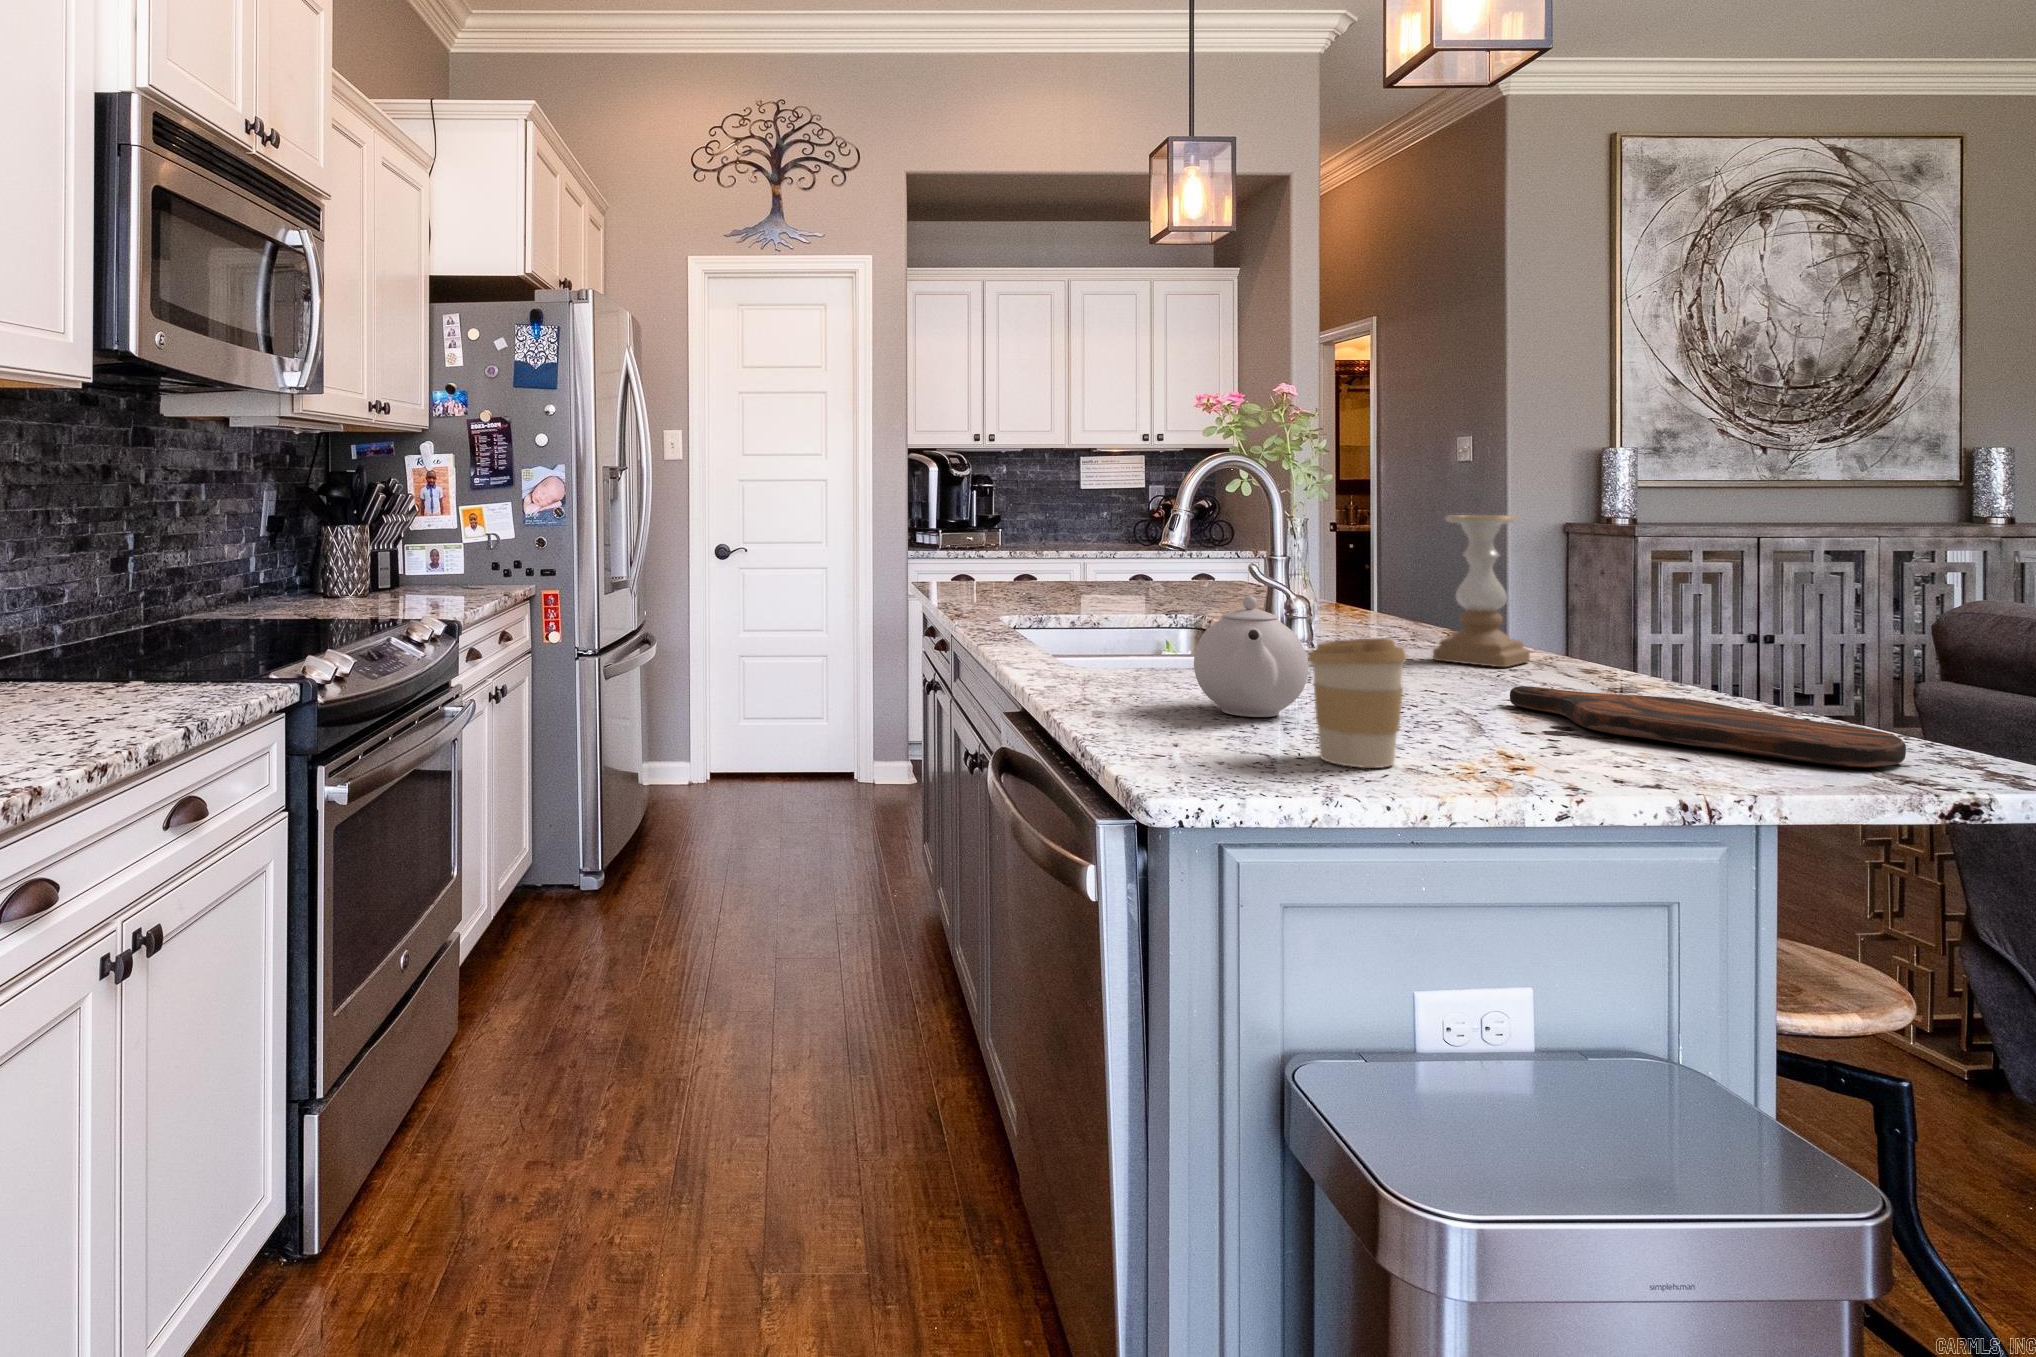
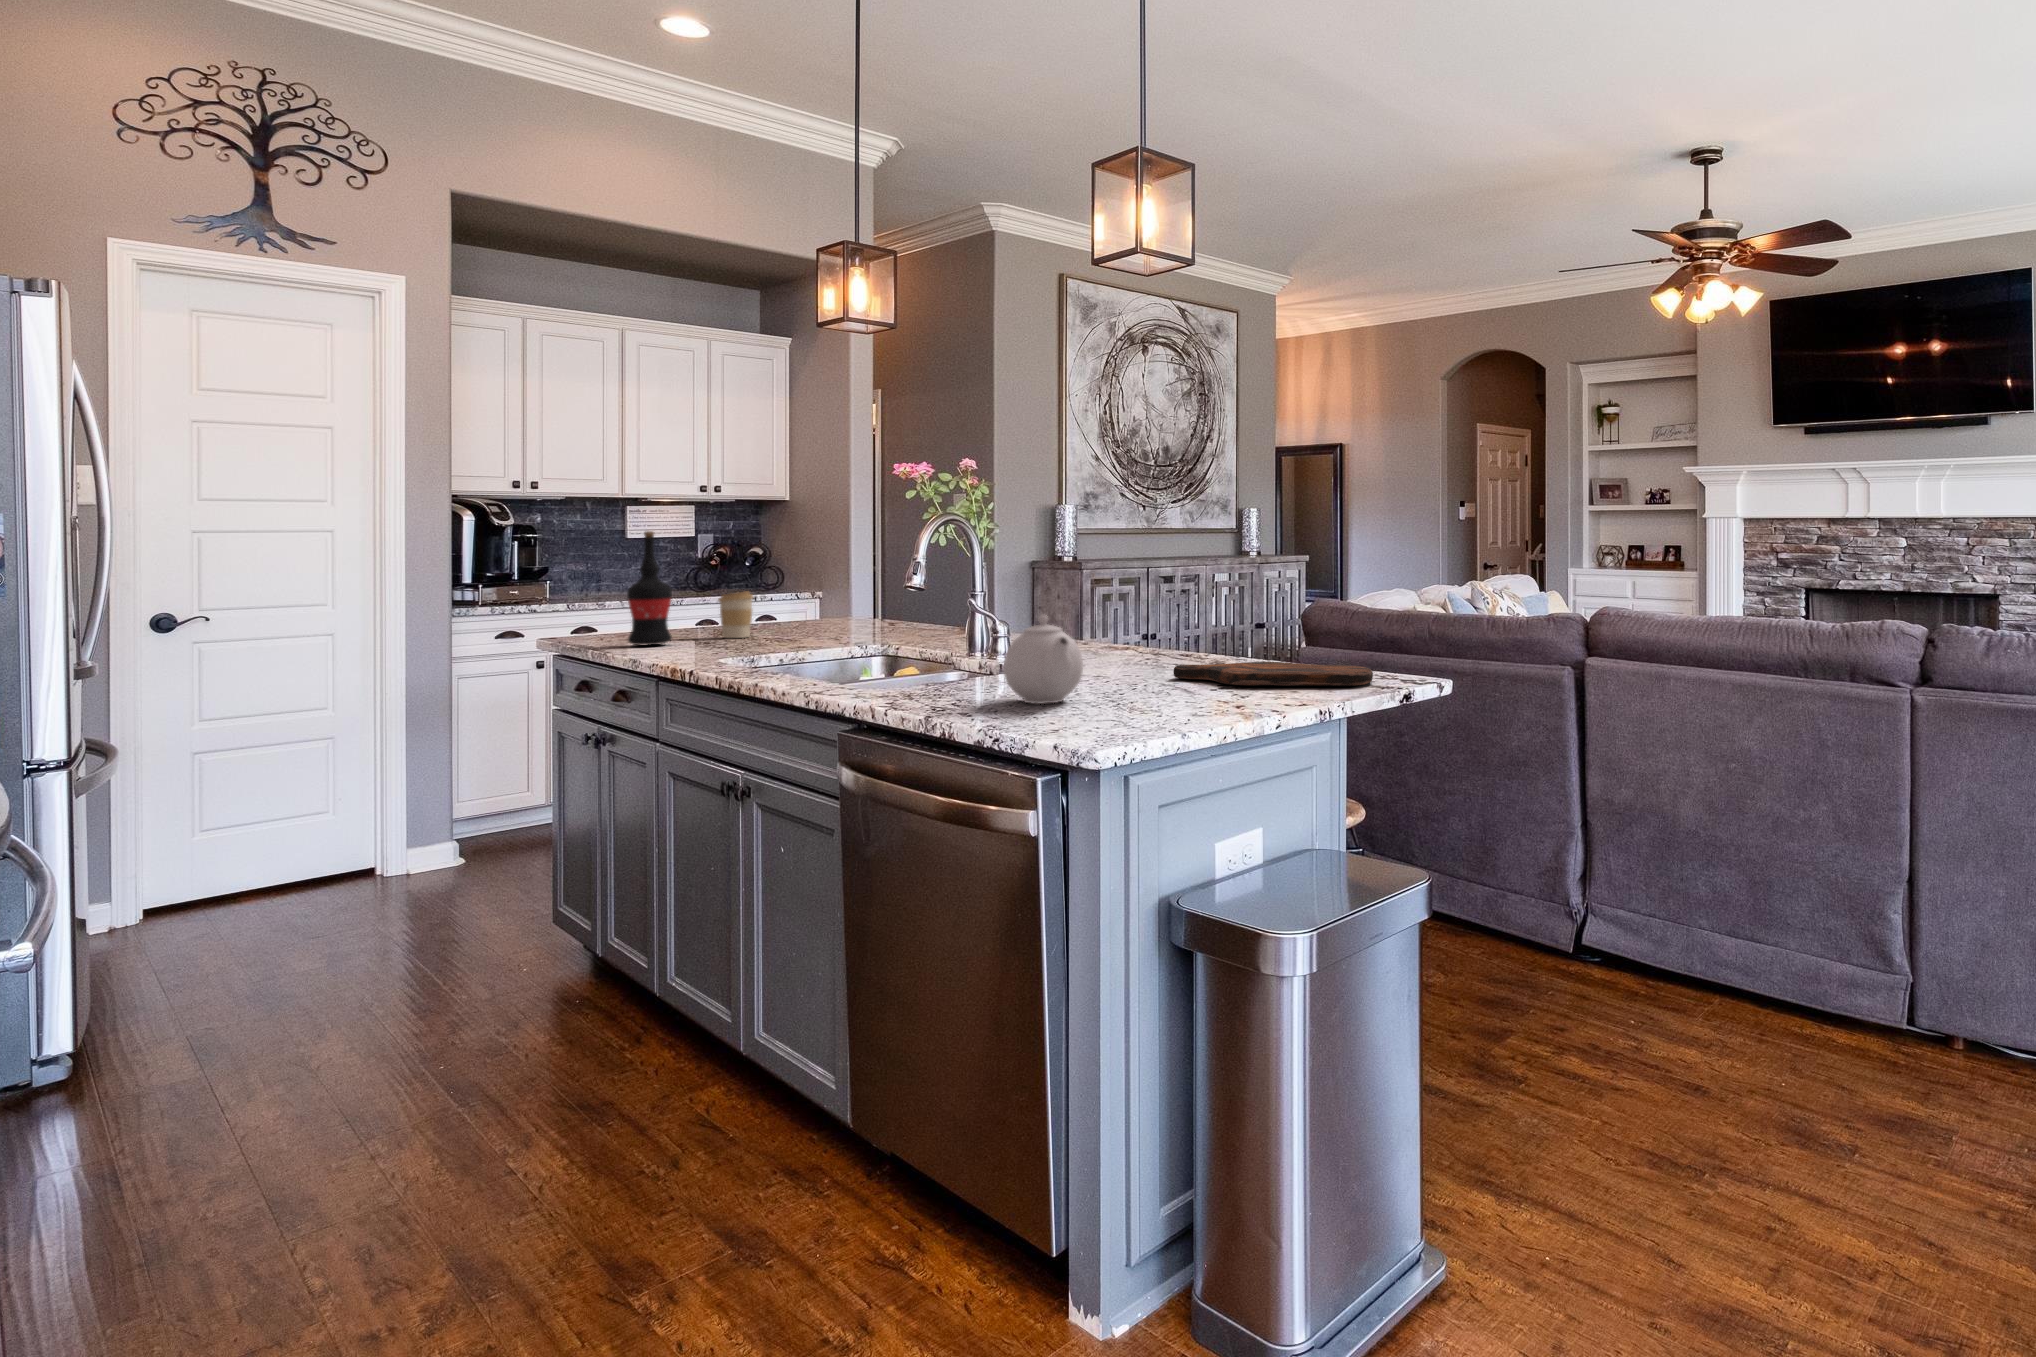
wine bottle: none [978,481,1019,594] -> present [627,531,672,645]
candle holder: present [1433,515,1530,667] -> none [1087,554,1140,660]
coffee cup: present [1308,638,1406,768] -> present [718,591,753,638]

